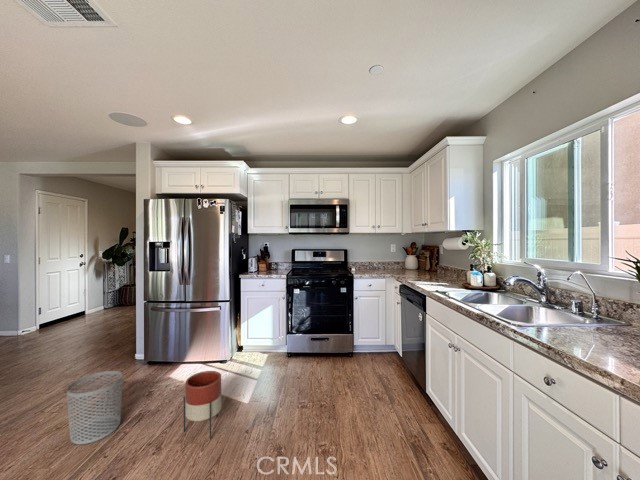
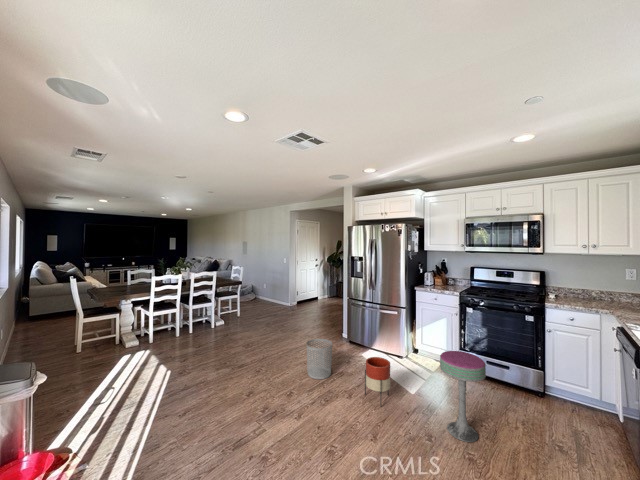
bar stool: none [285,336,329,434] -> present [440,351,486,442]

